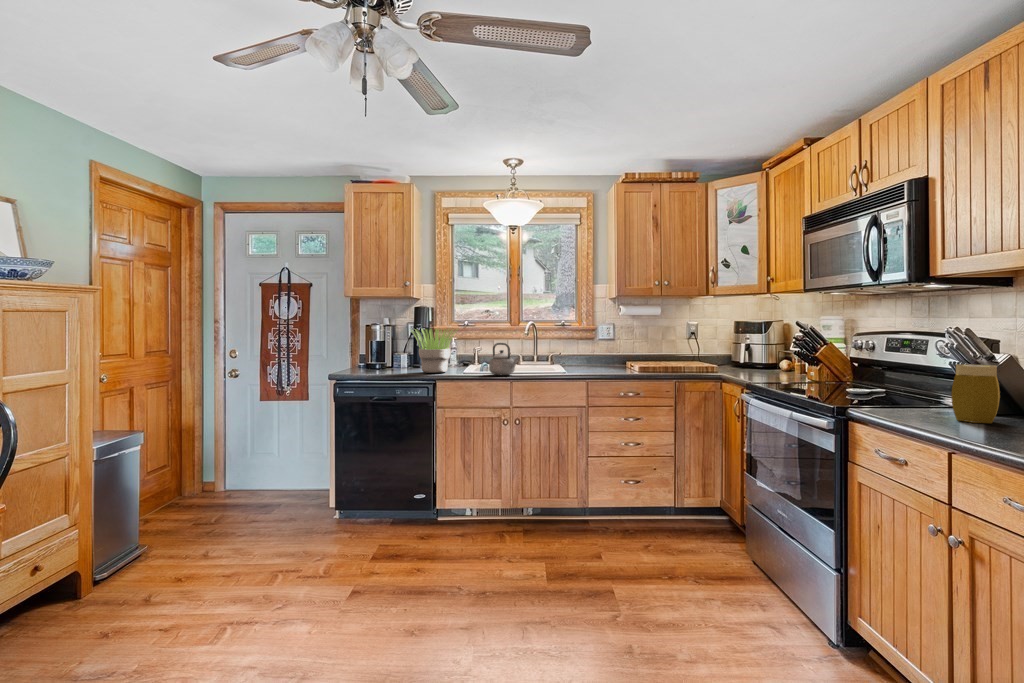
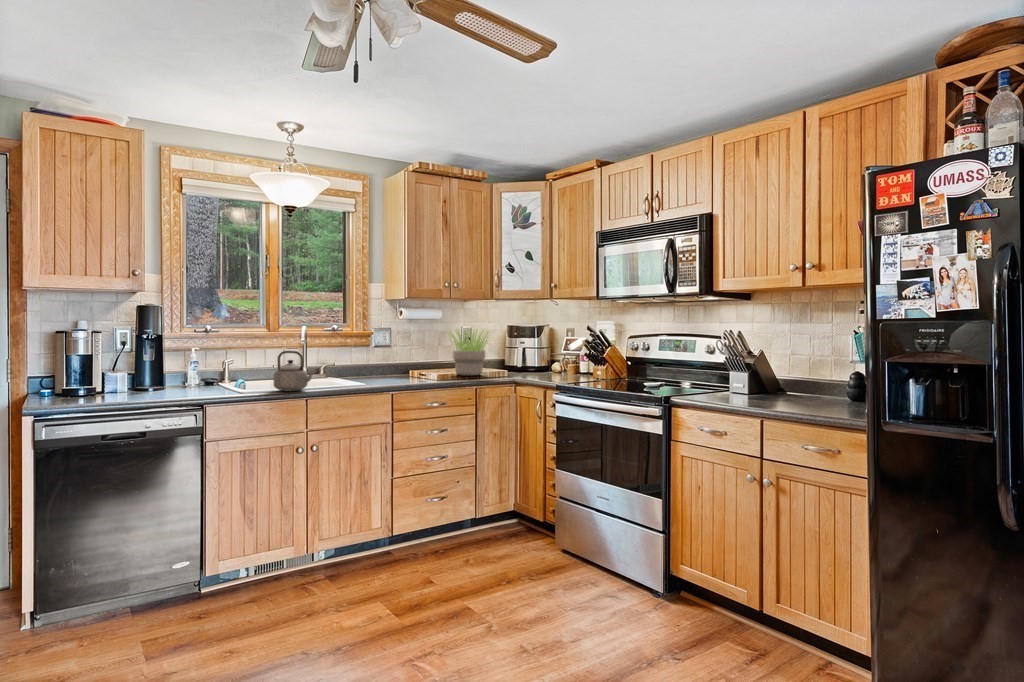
potted plant: present [412,329,456,373] -> present [445,330,488,376]
jar: present [951,364,1000,423] -> none [759,362,791,406]

